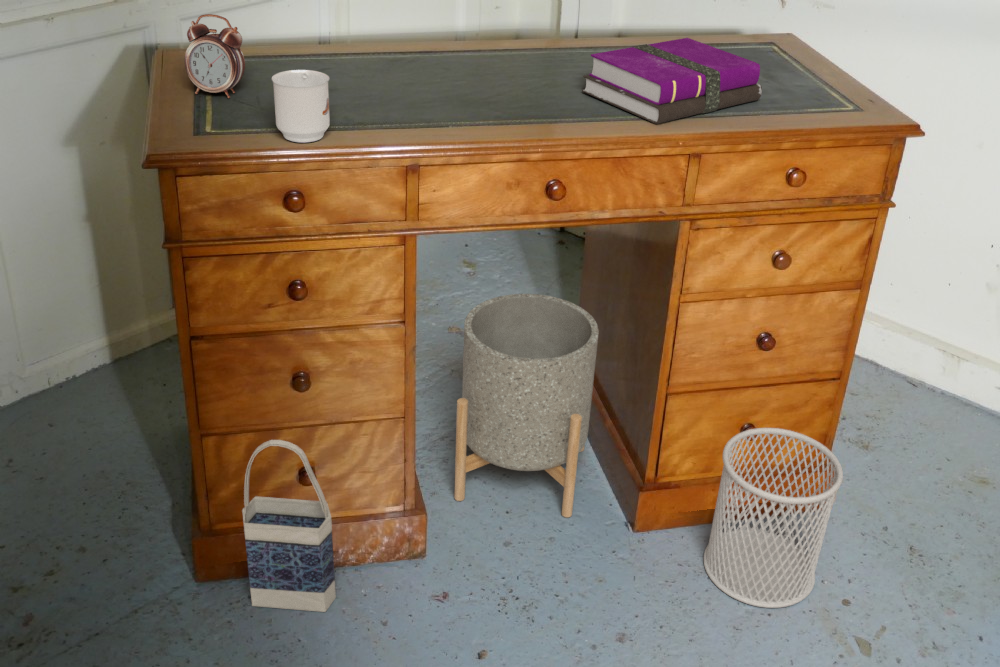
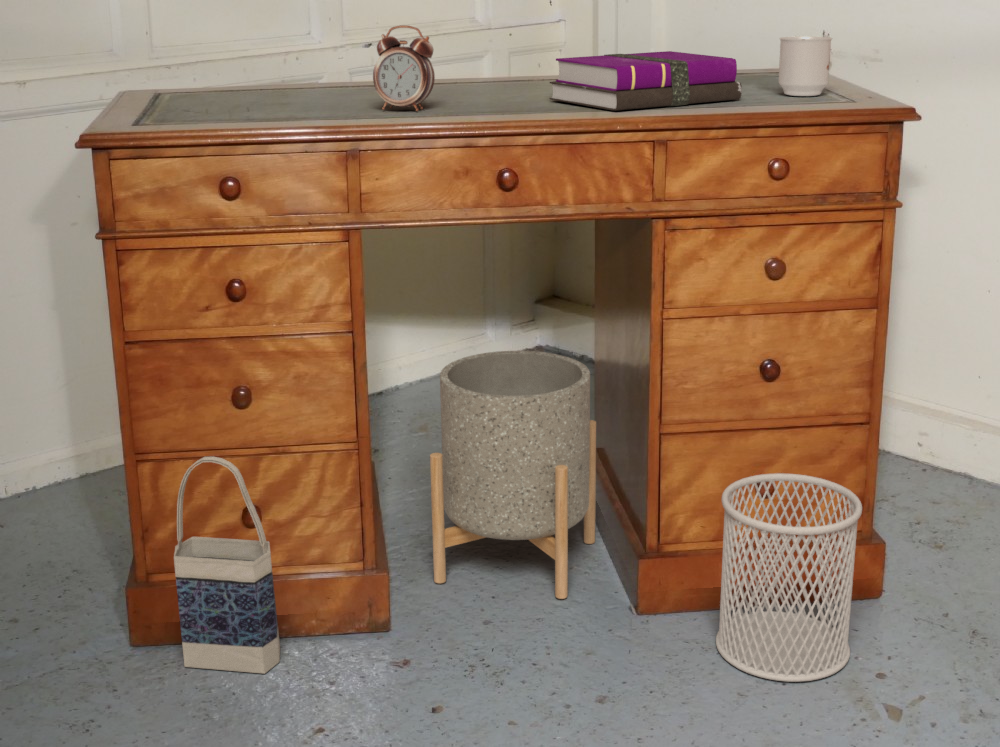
alarm clock: present [185,14,245,98] -> present [373,25,435,111]
mug: present [272,70,330,143] -> present [779,36,832,96]

